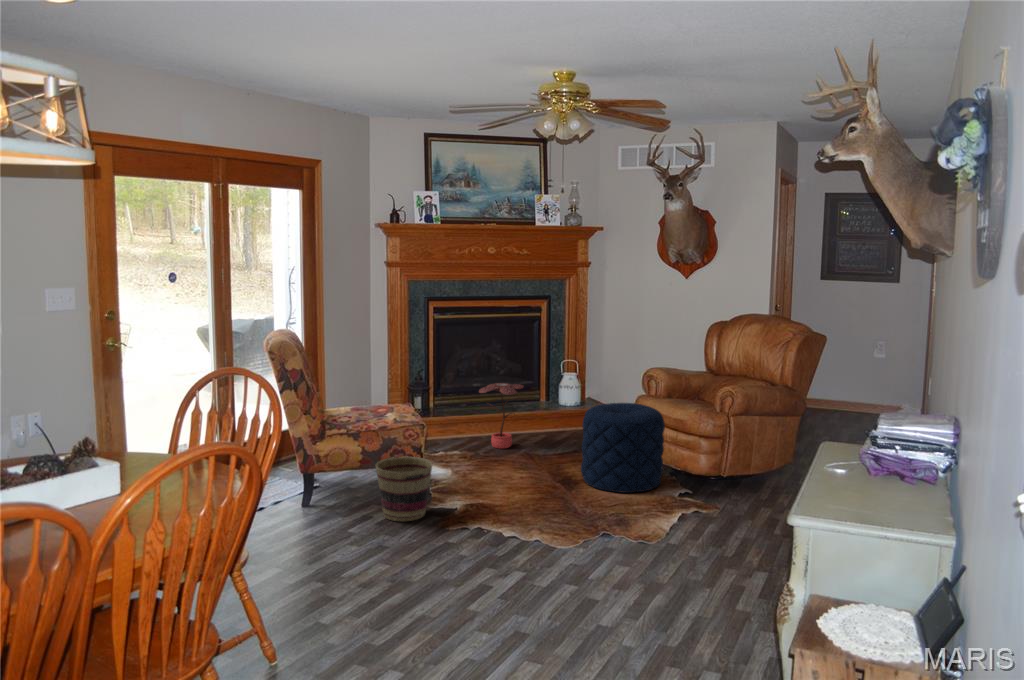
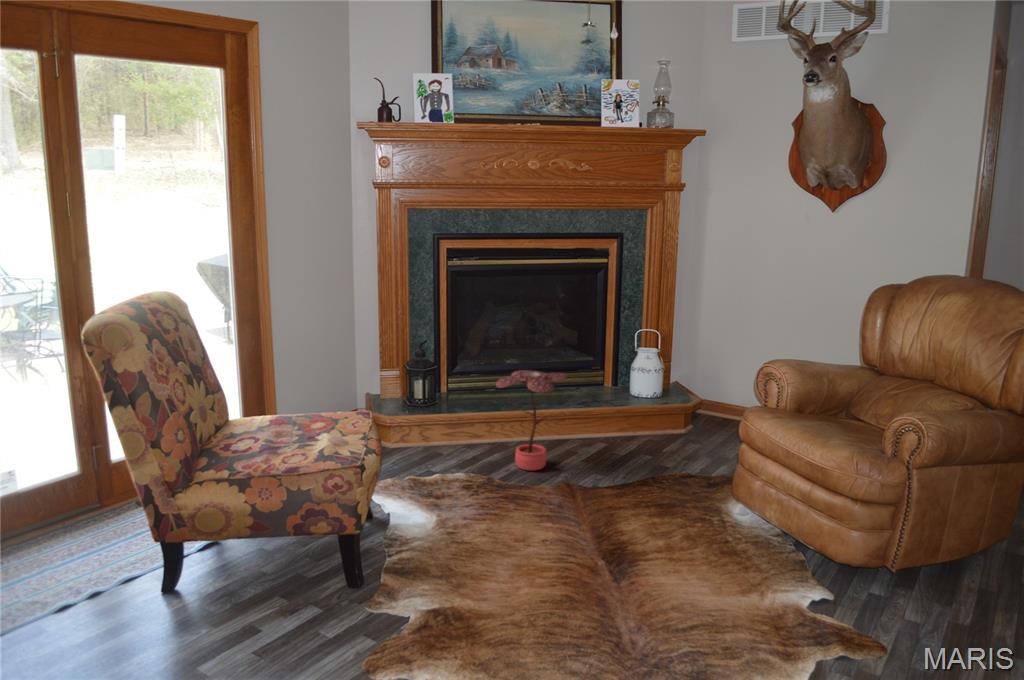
pouf: present [581,403,665,493] -> none [642,424,788,588]
basket: present [376,457,432,521] -> none [267,520,368,642]

